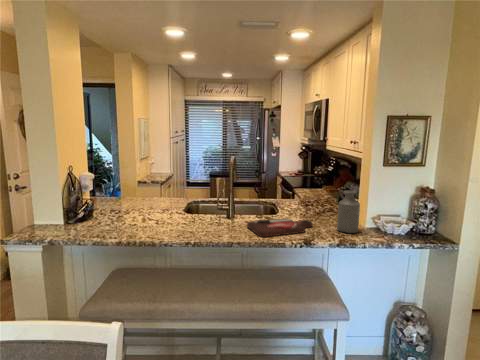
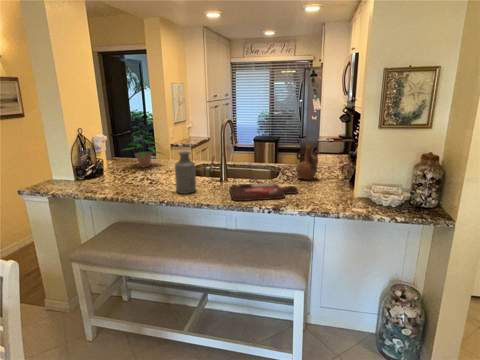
potted plant: none [108,164,157,207] -> present [127,131,162,167]
ceramic pitcher: none [298,178,319,214] -> present [296,142,318,180]
bottle: present [337,190,360,233] -> present [175,151,196,194]

